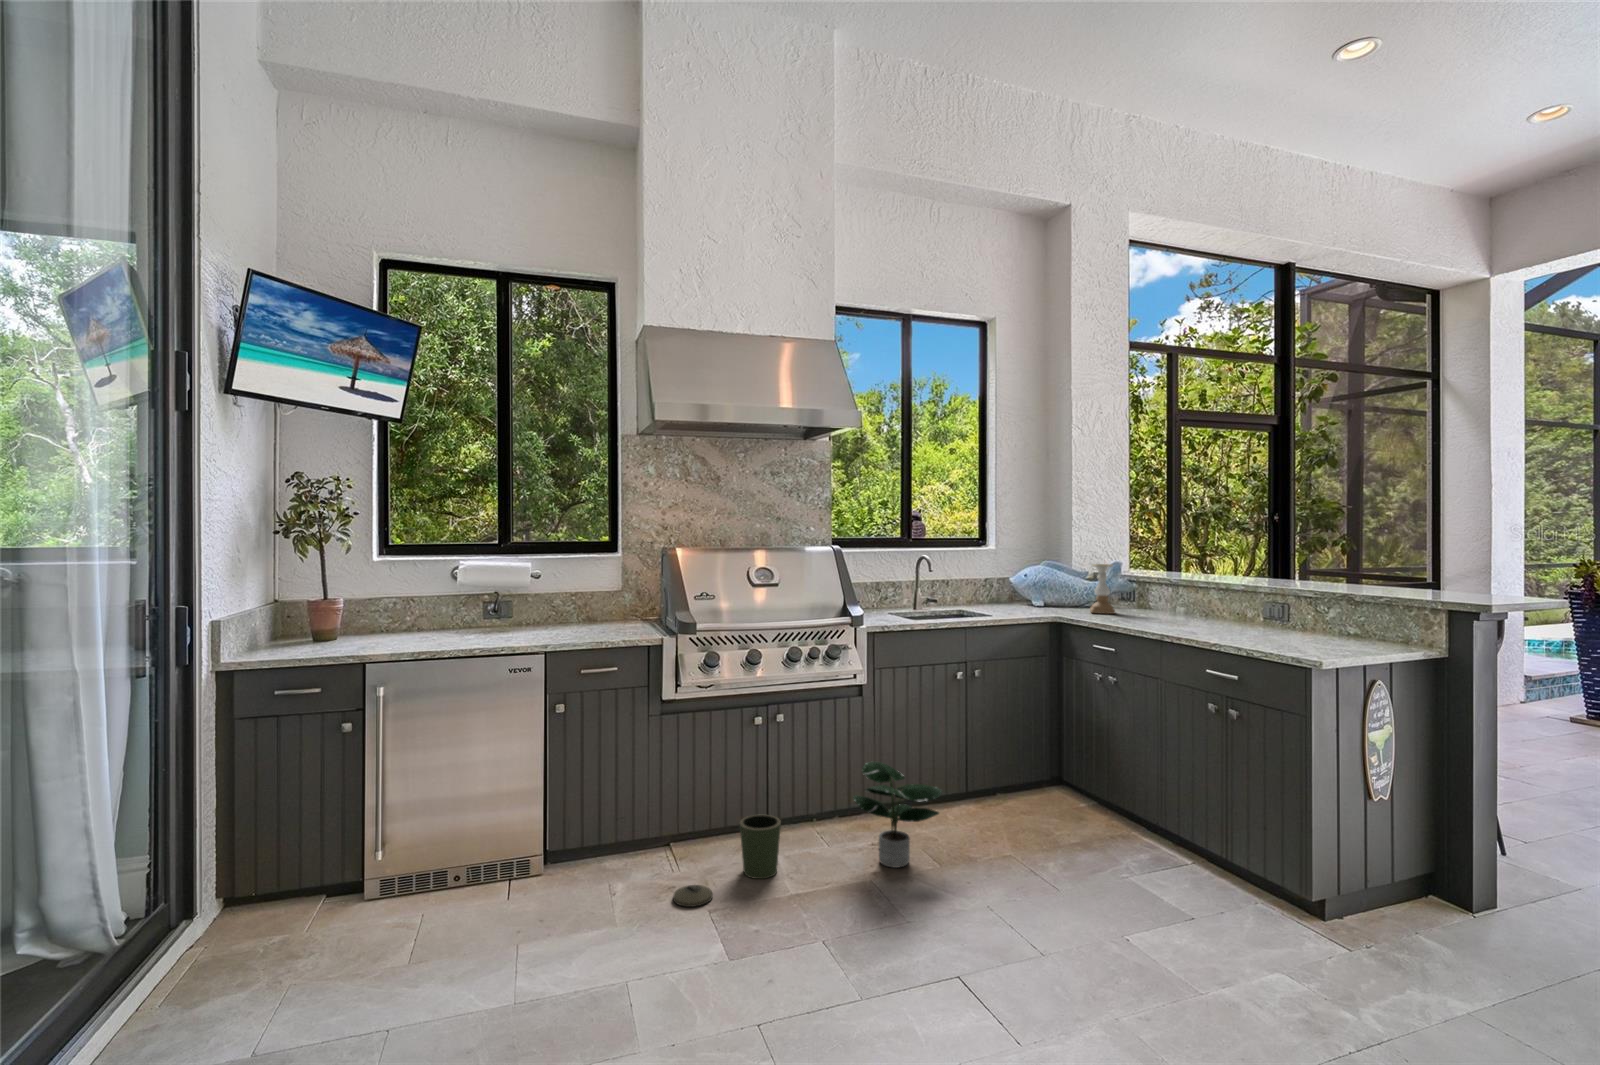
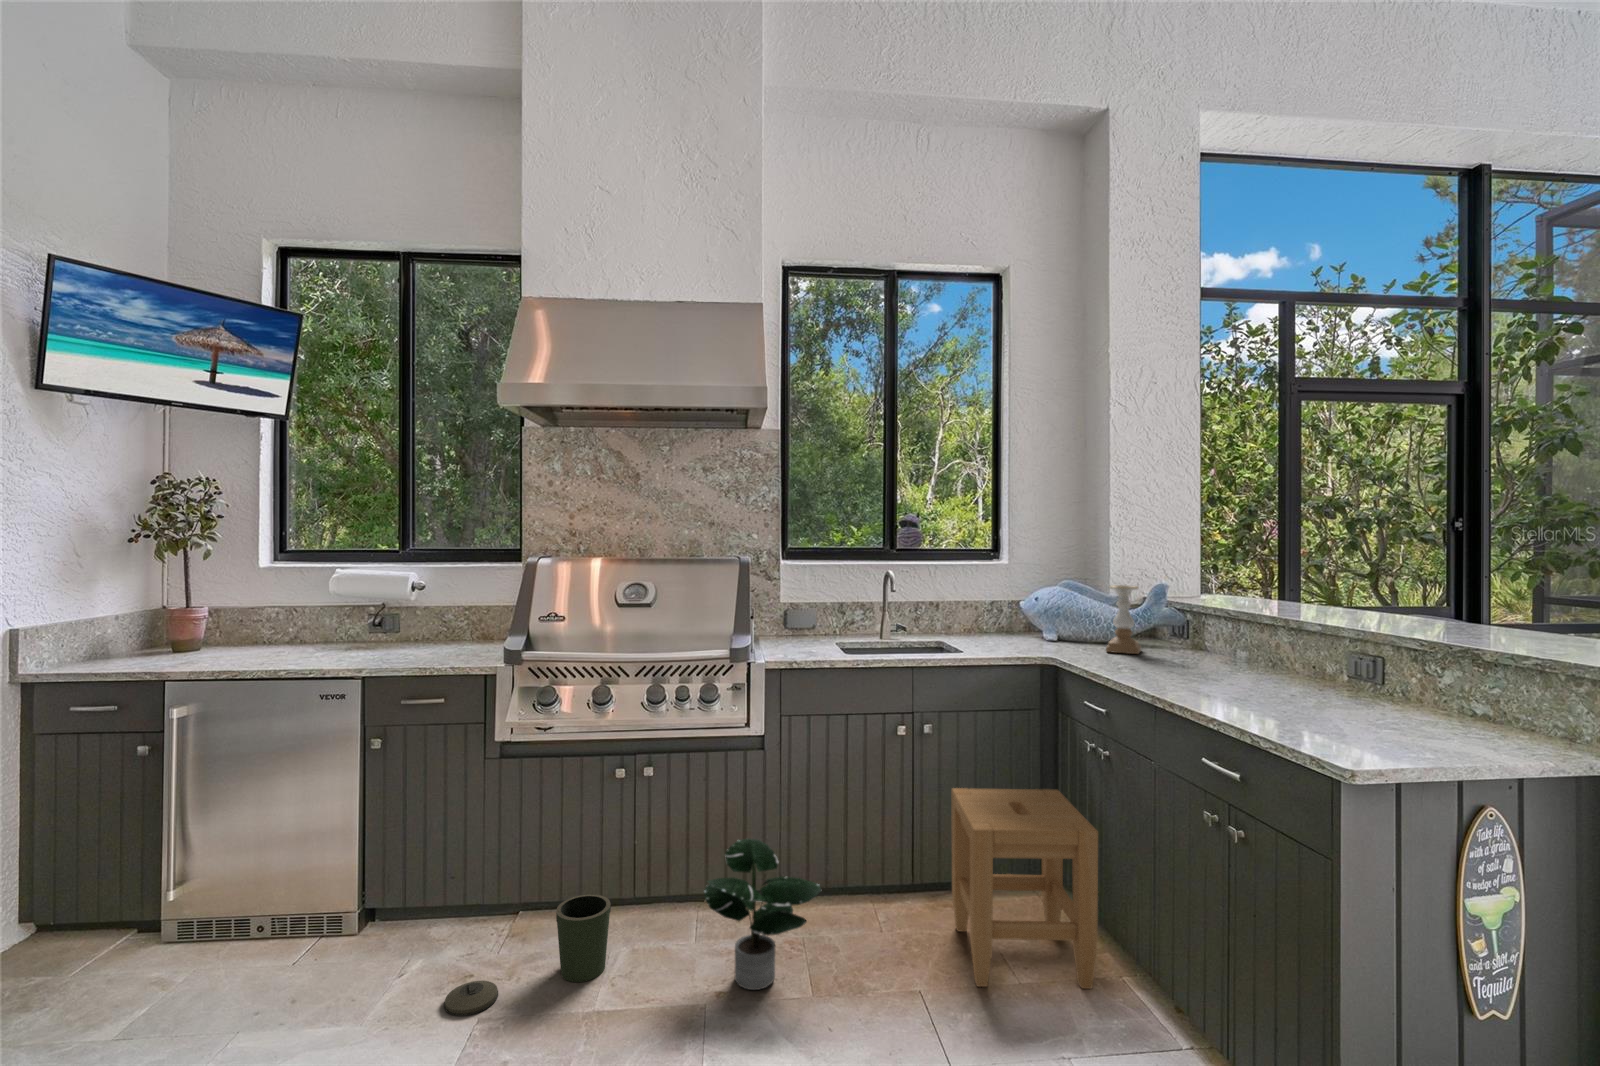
stool: none [1004,712,1123,848] -> present [952,788,1098,989]

